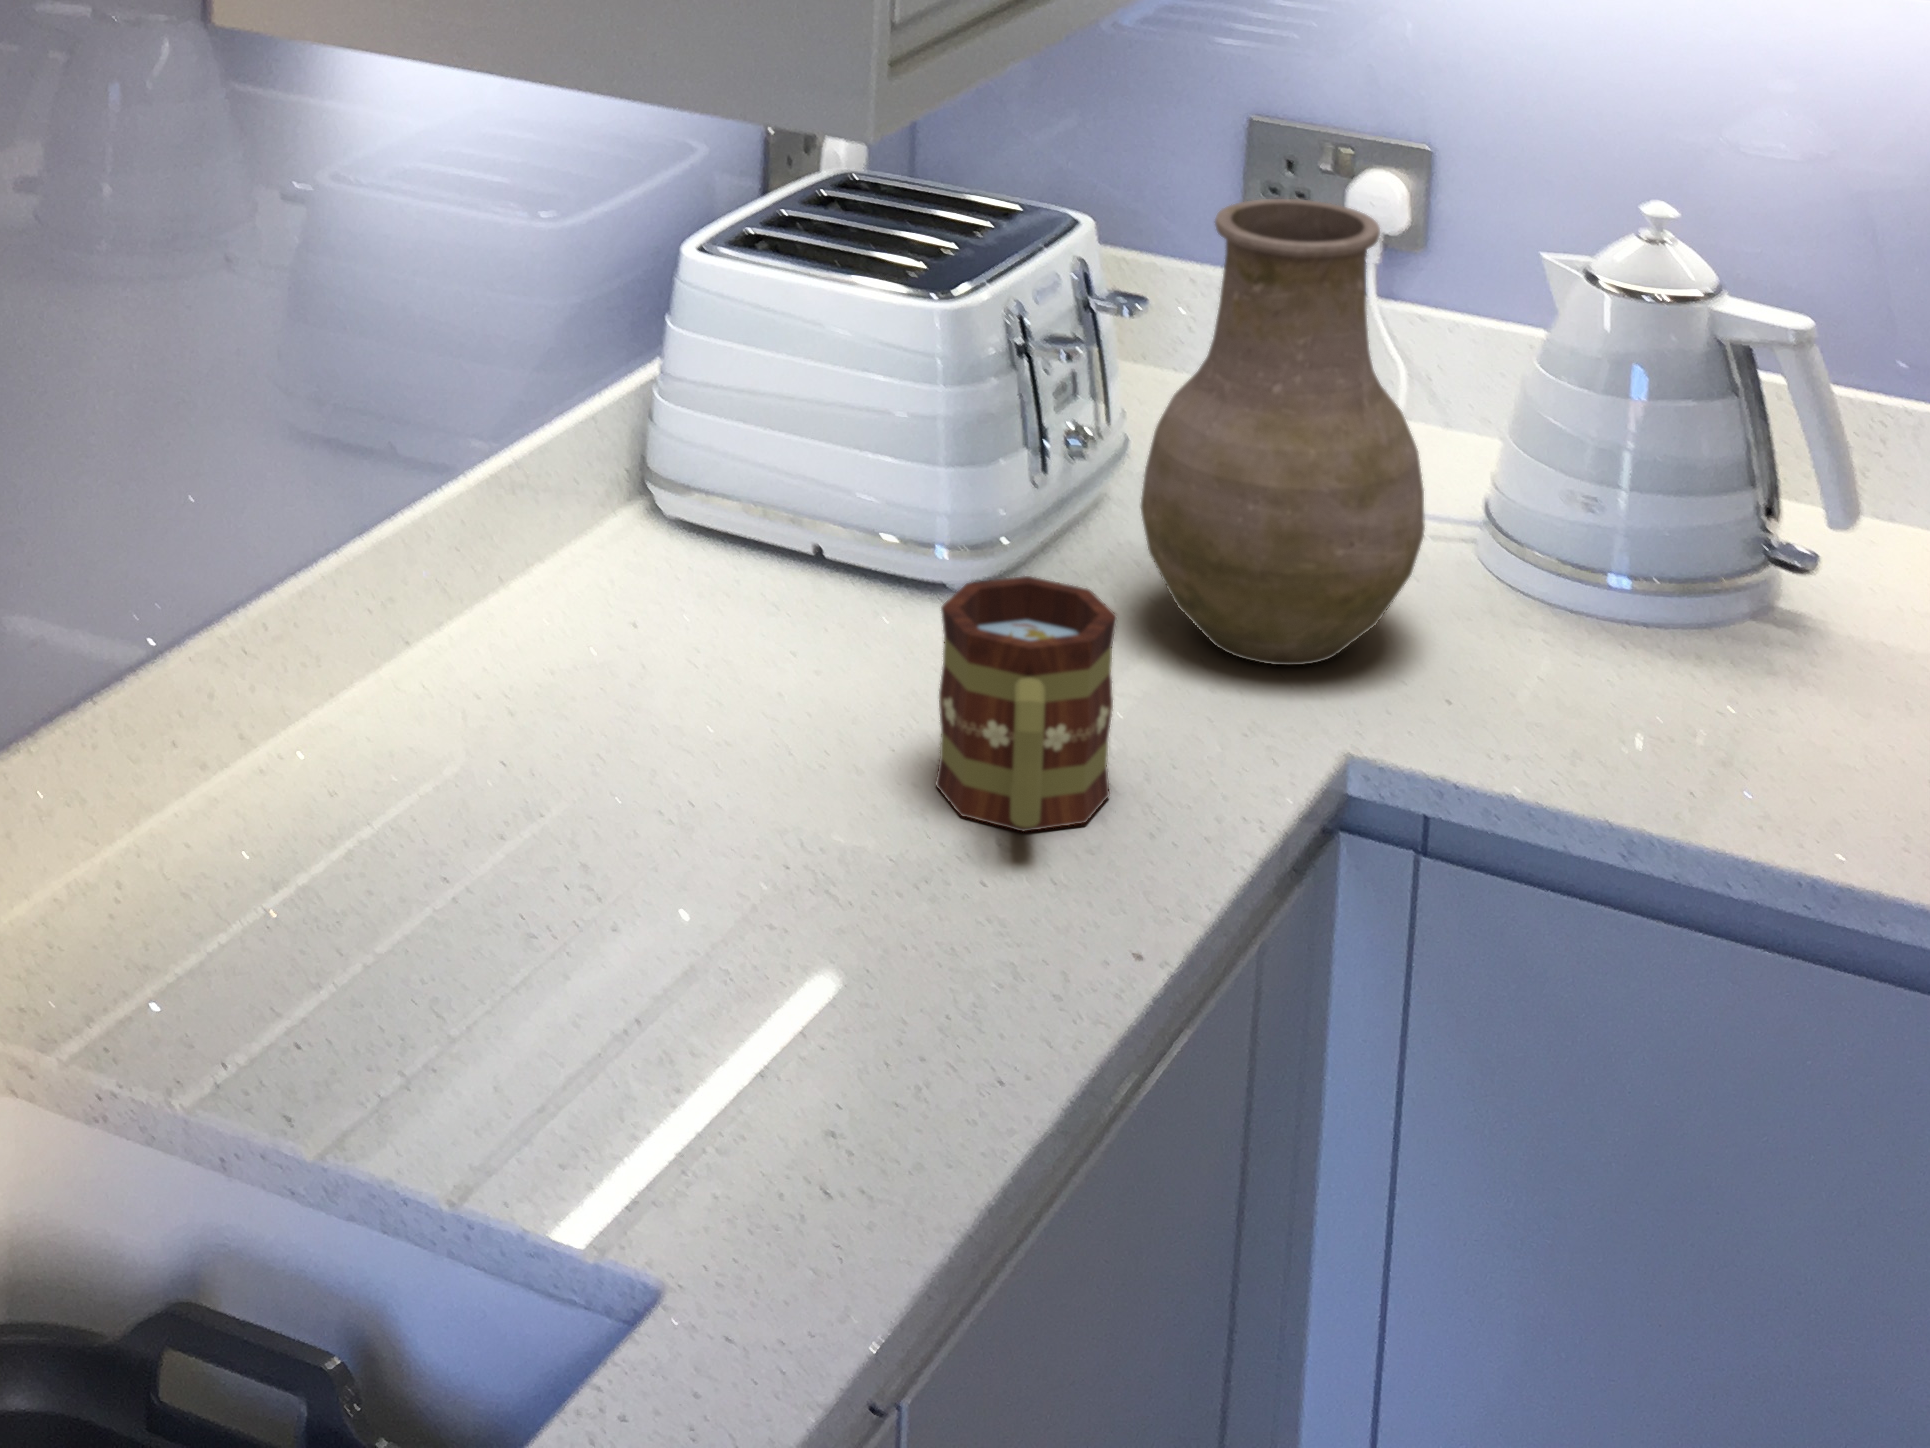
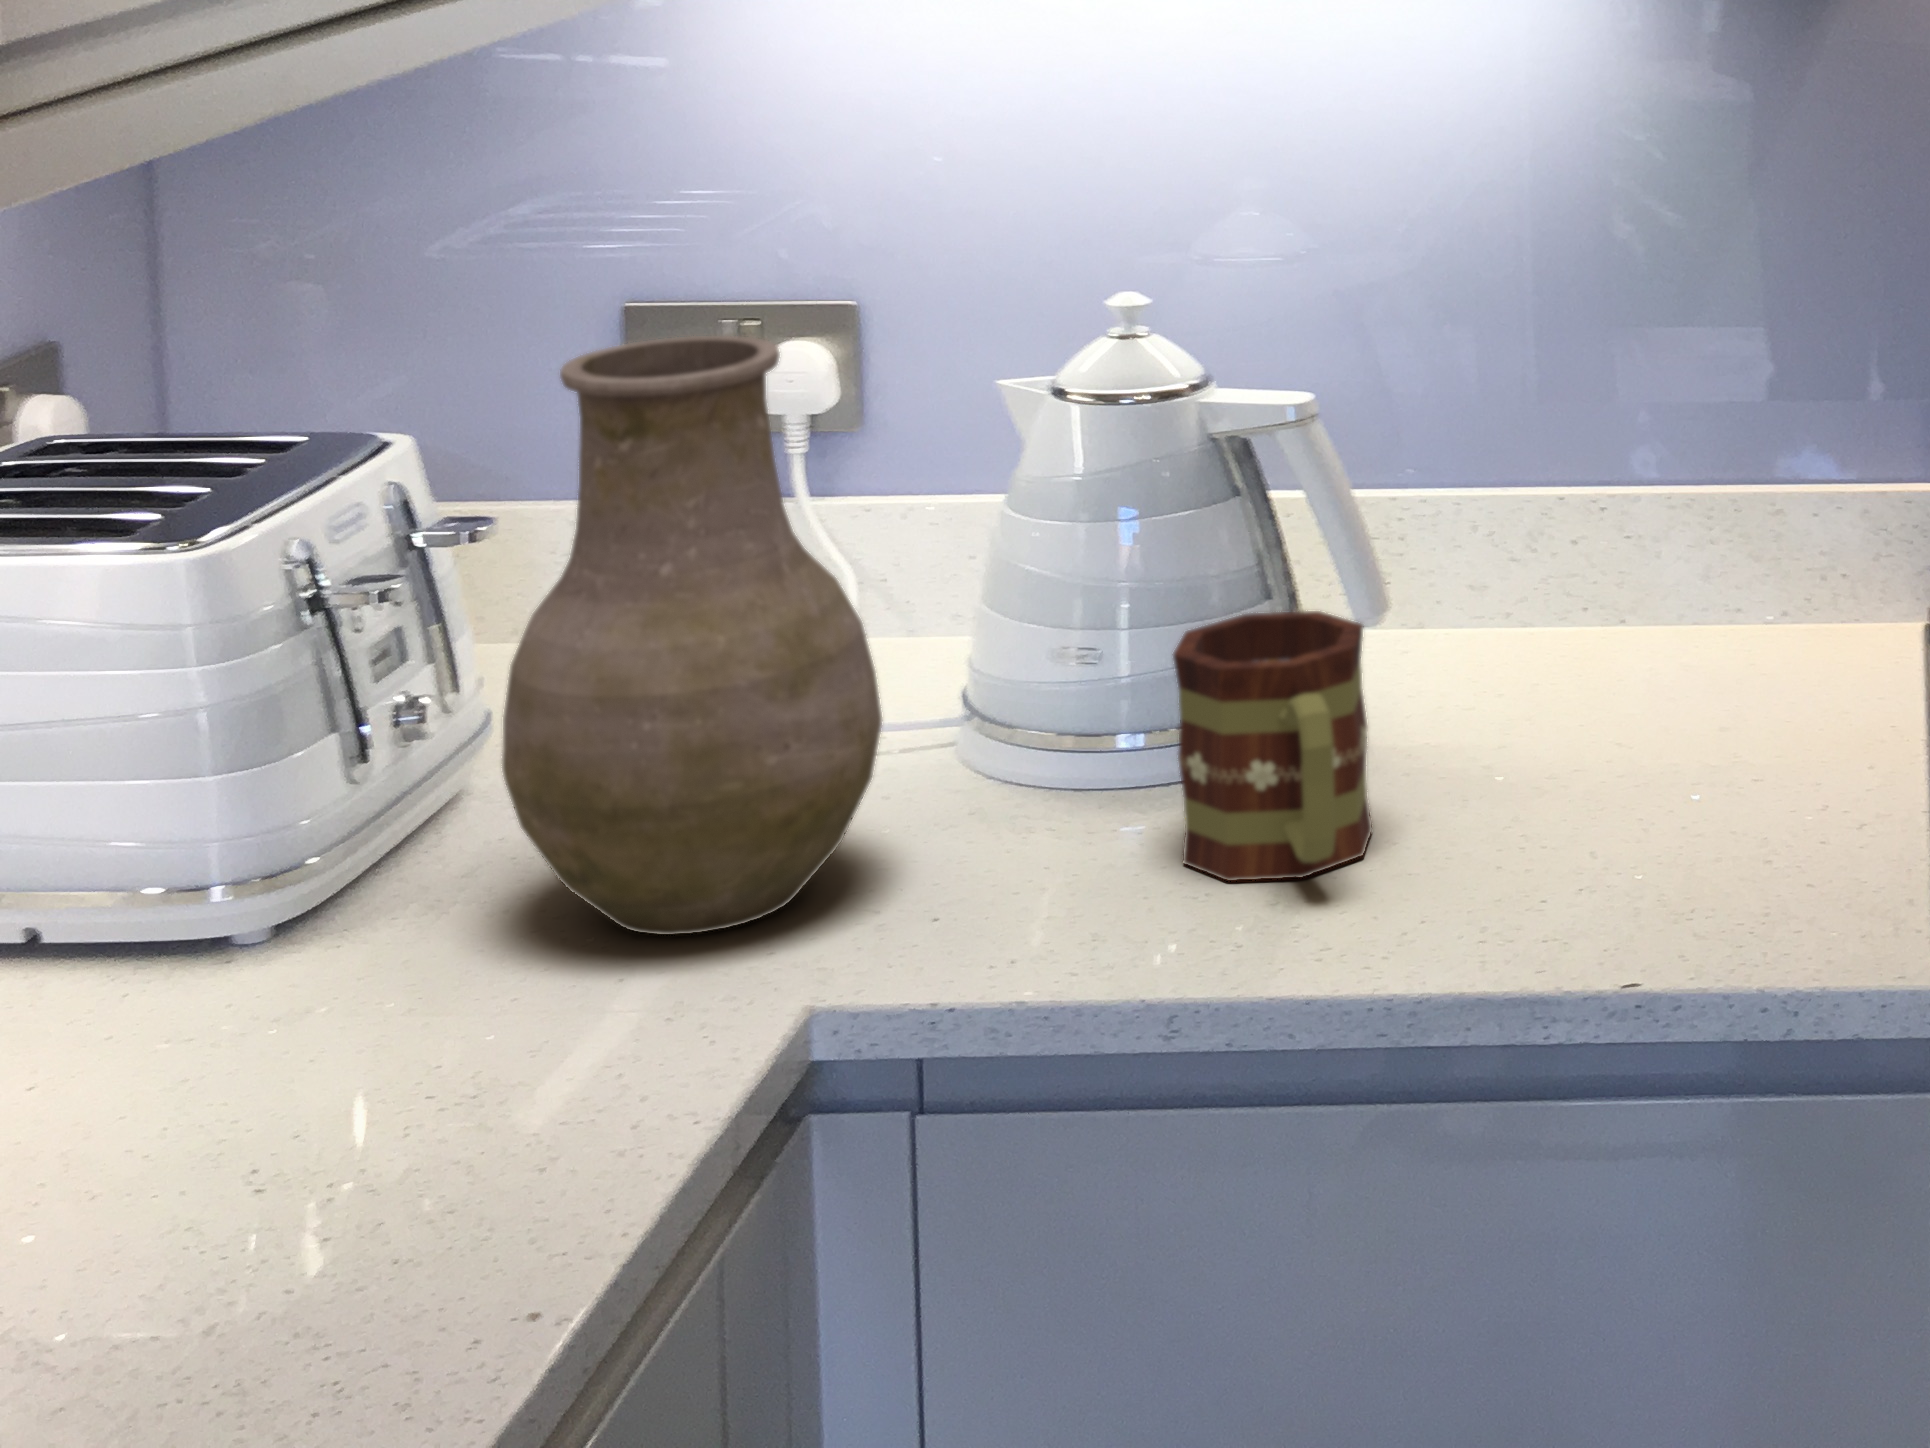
mug: present [936,576,1117,831] -> present [1173,611,1372,881]

